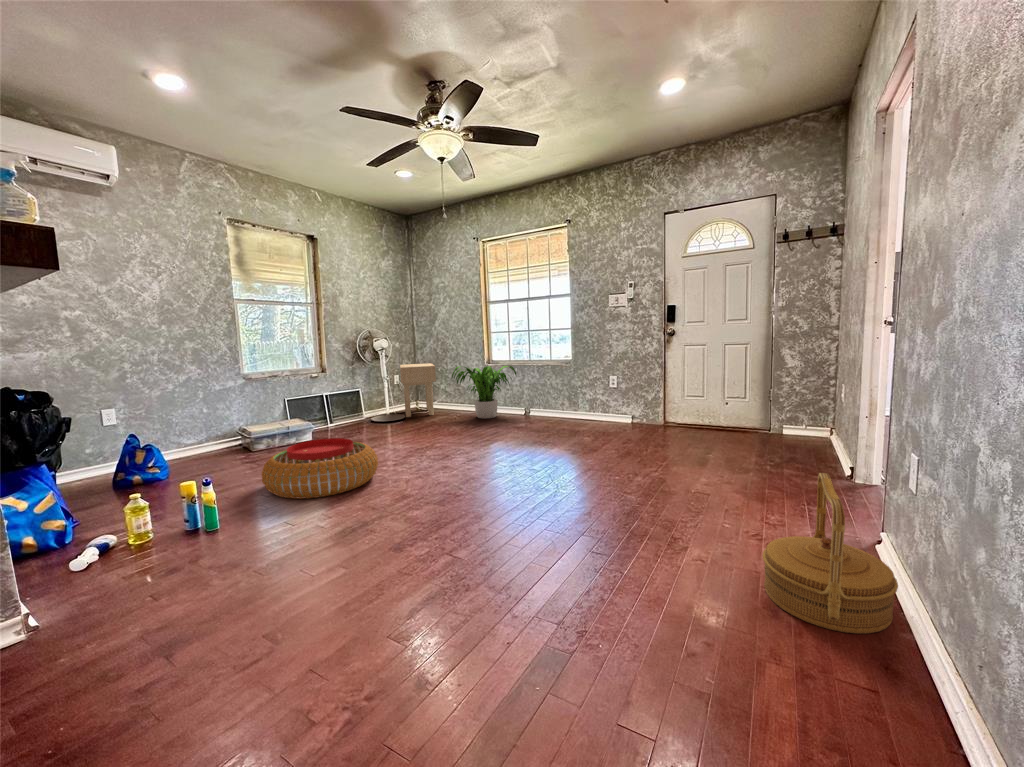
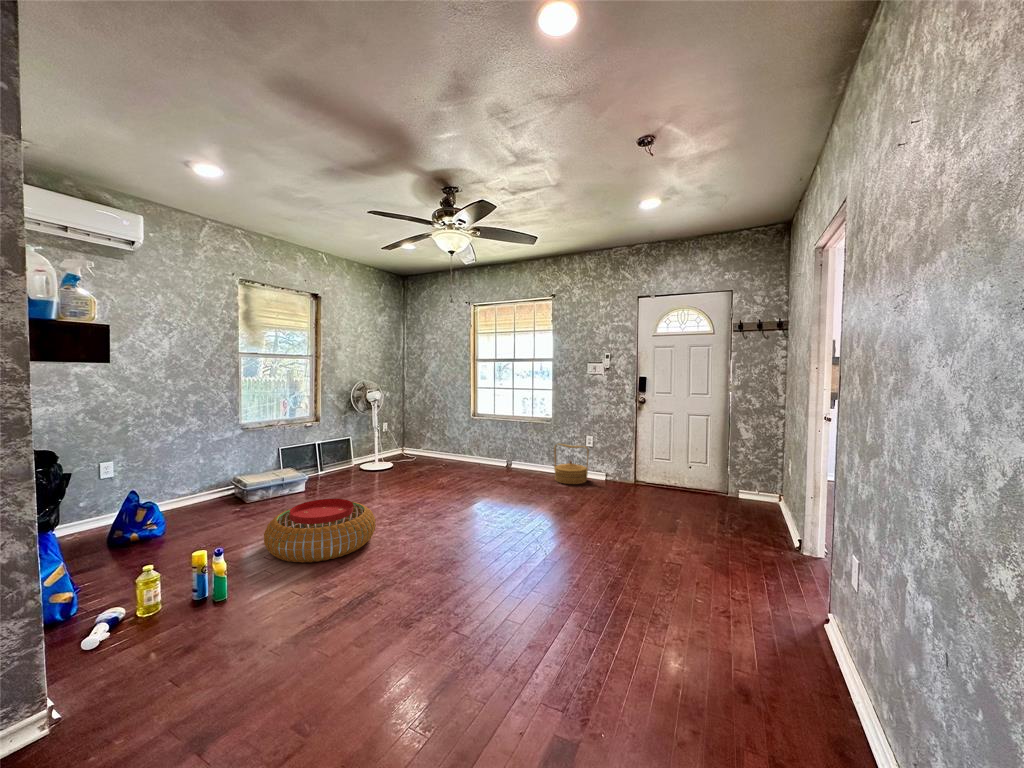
side table: present [400,363,436,417] -> none [388,413,423,466]
potted plant: present [452,366,517,418] -> none [439,420,500,470]
woven basket: present [763,473,898,634] -> present [554,444,589,484]

